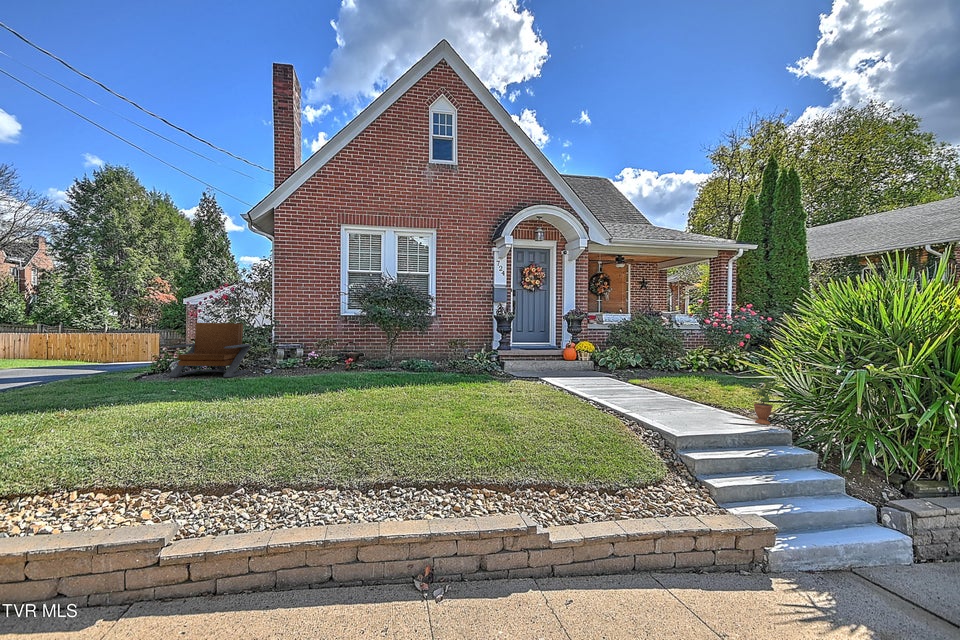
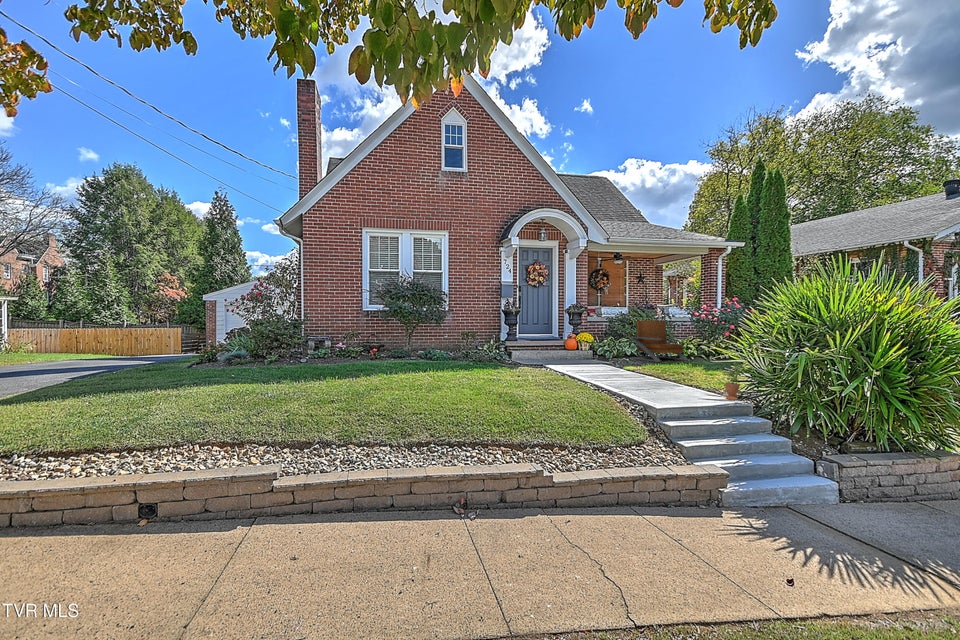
lounge chair: present [169,323,251,377] -> present [630,320,688,362]

